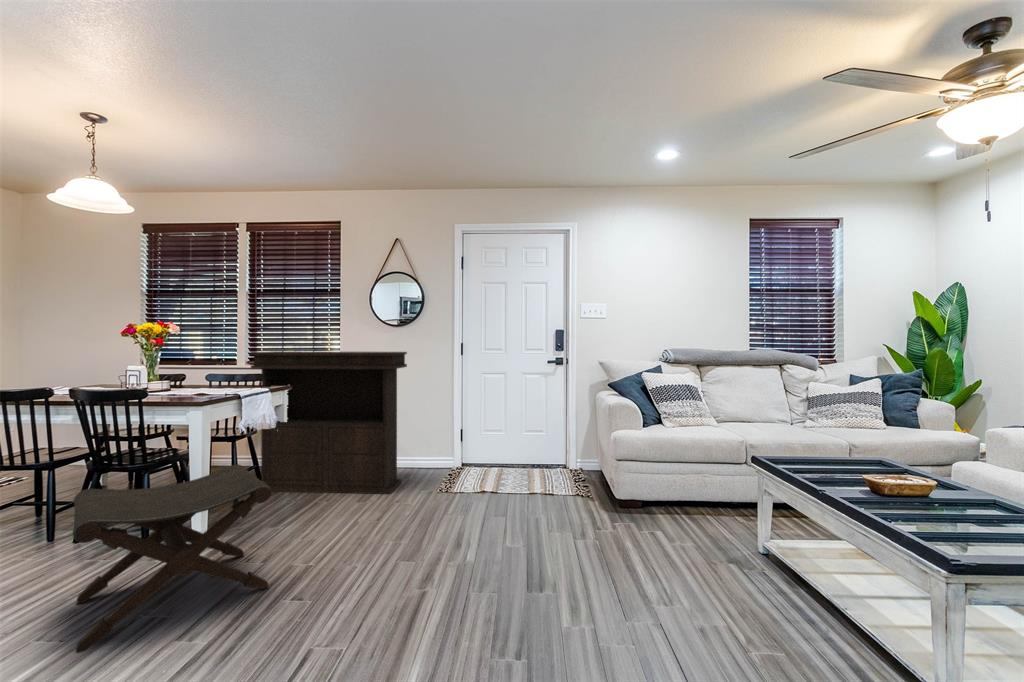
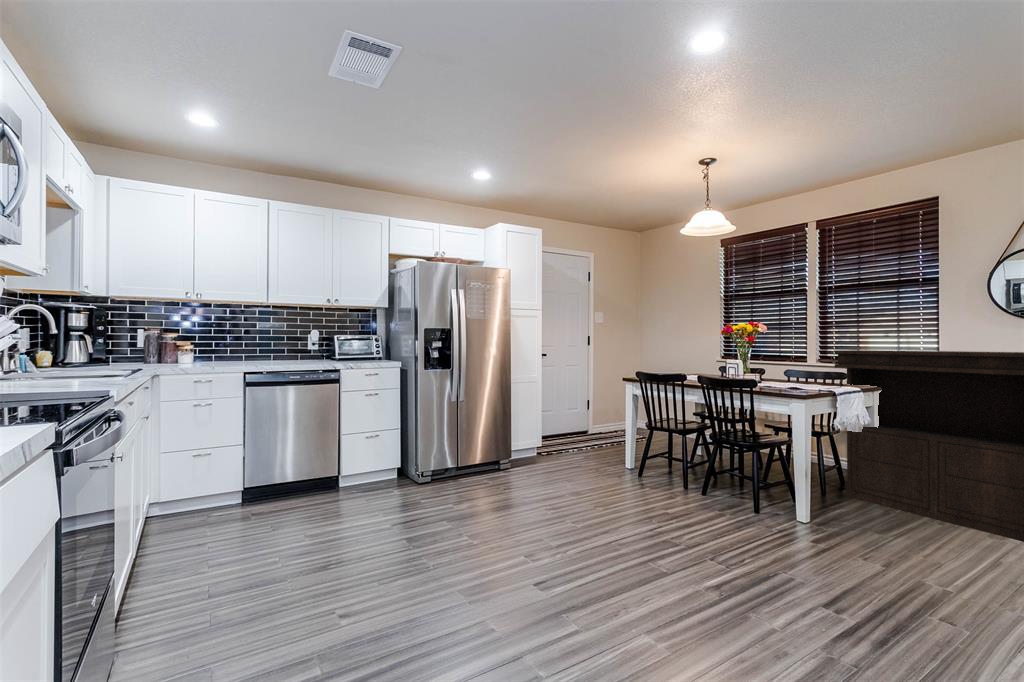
footstool: present [73,465,272,653] -> none [724,454,907,596]

